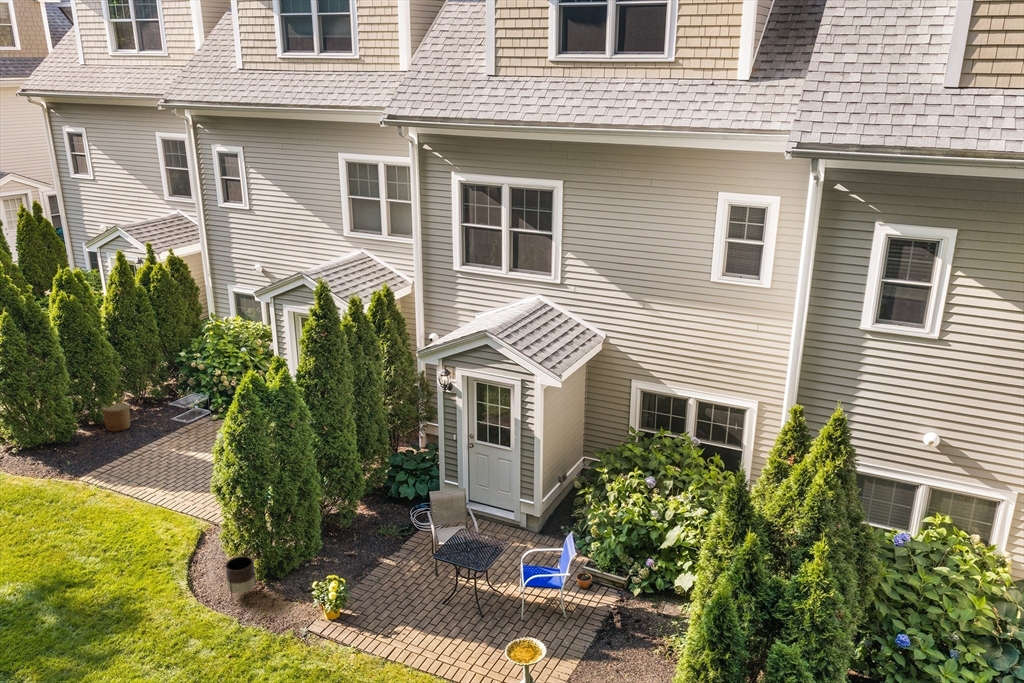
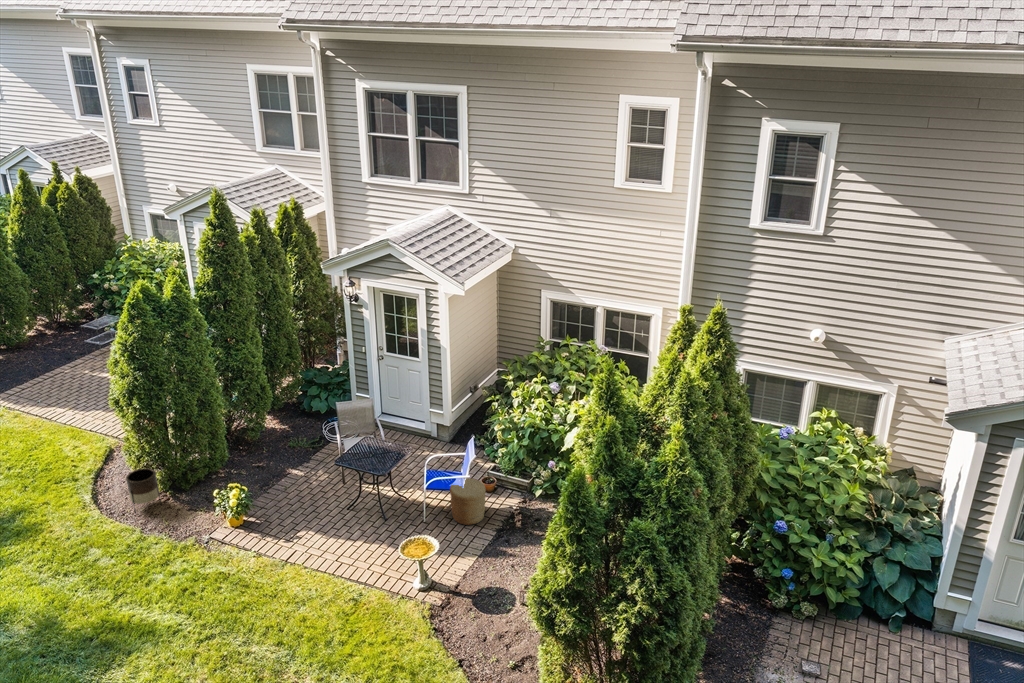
woven basket: present [102,403,130,432] -> present [450,478,486,525]

